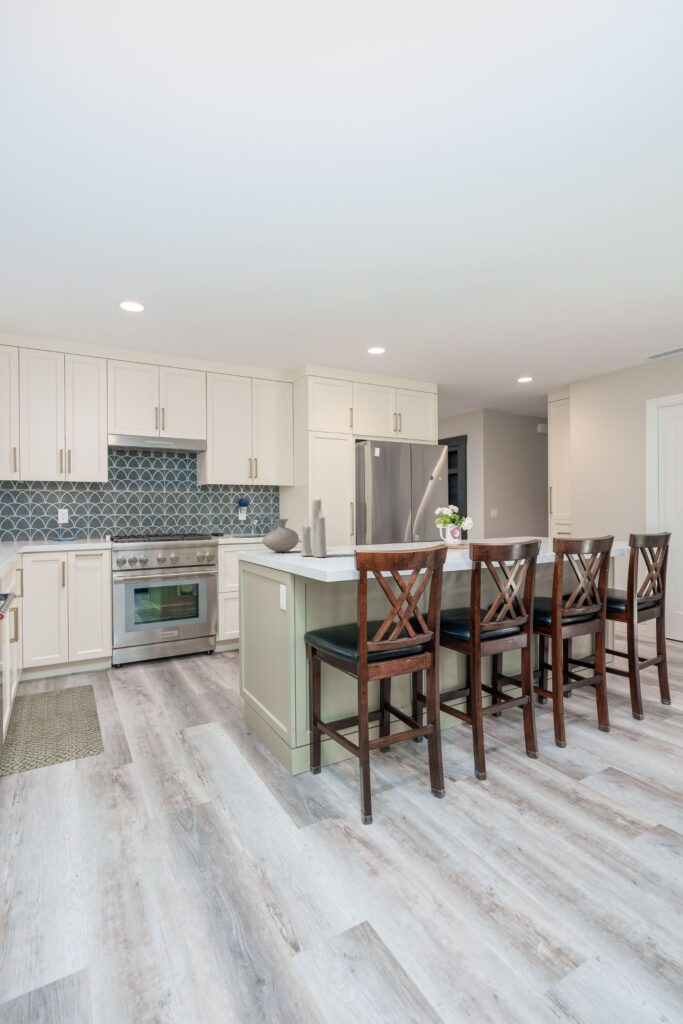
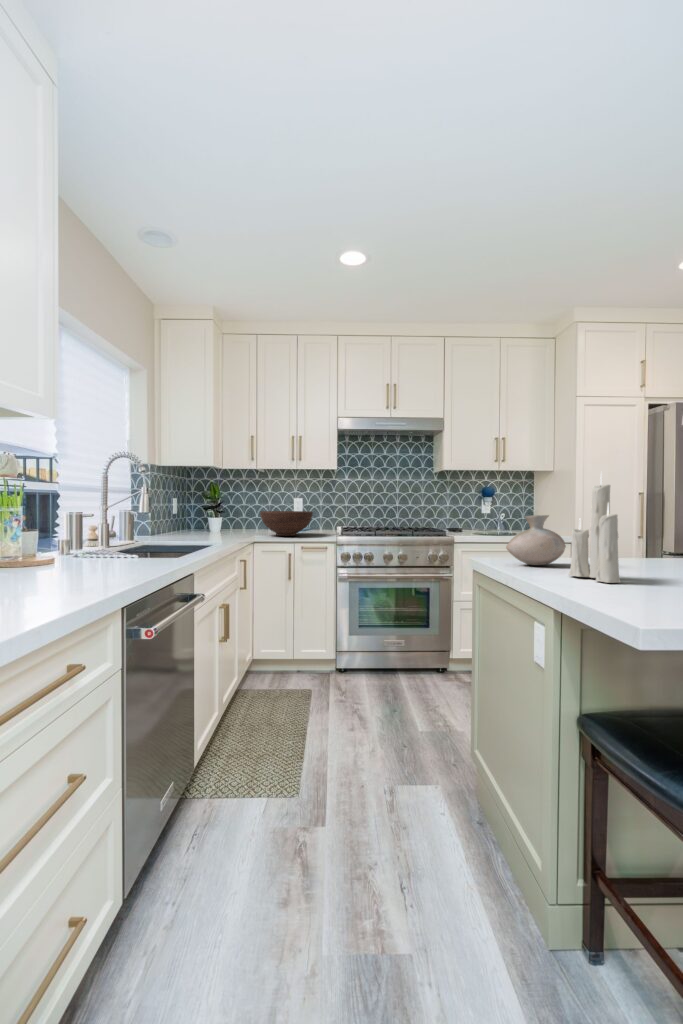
fruit bowl: none [30,522,86,545] -> present [260,511,313,536]

